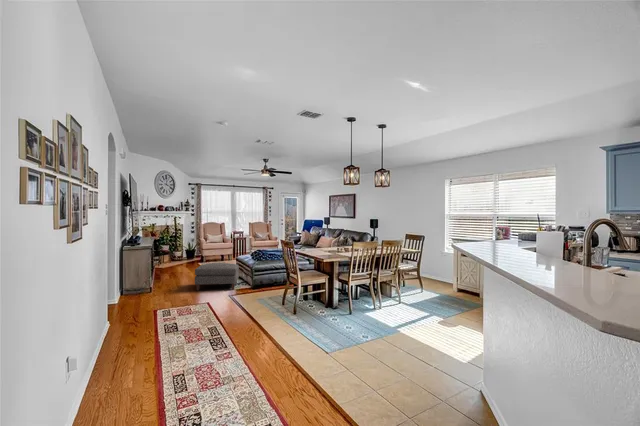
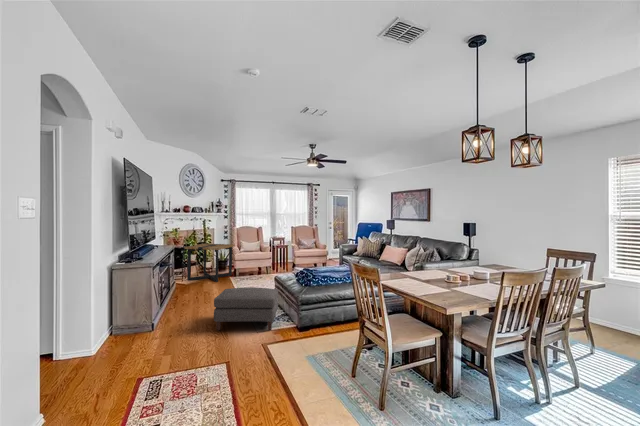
side table: none [161,237,202,266] -> present [184,244,235,282]

